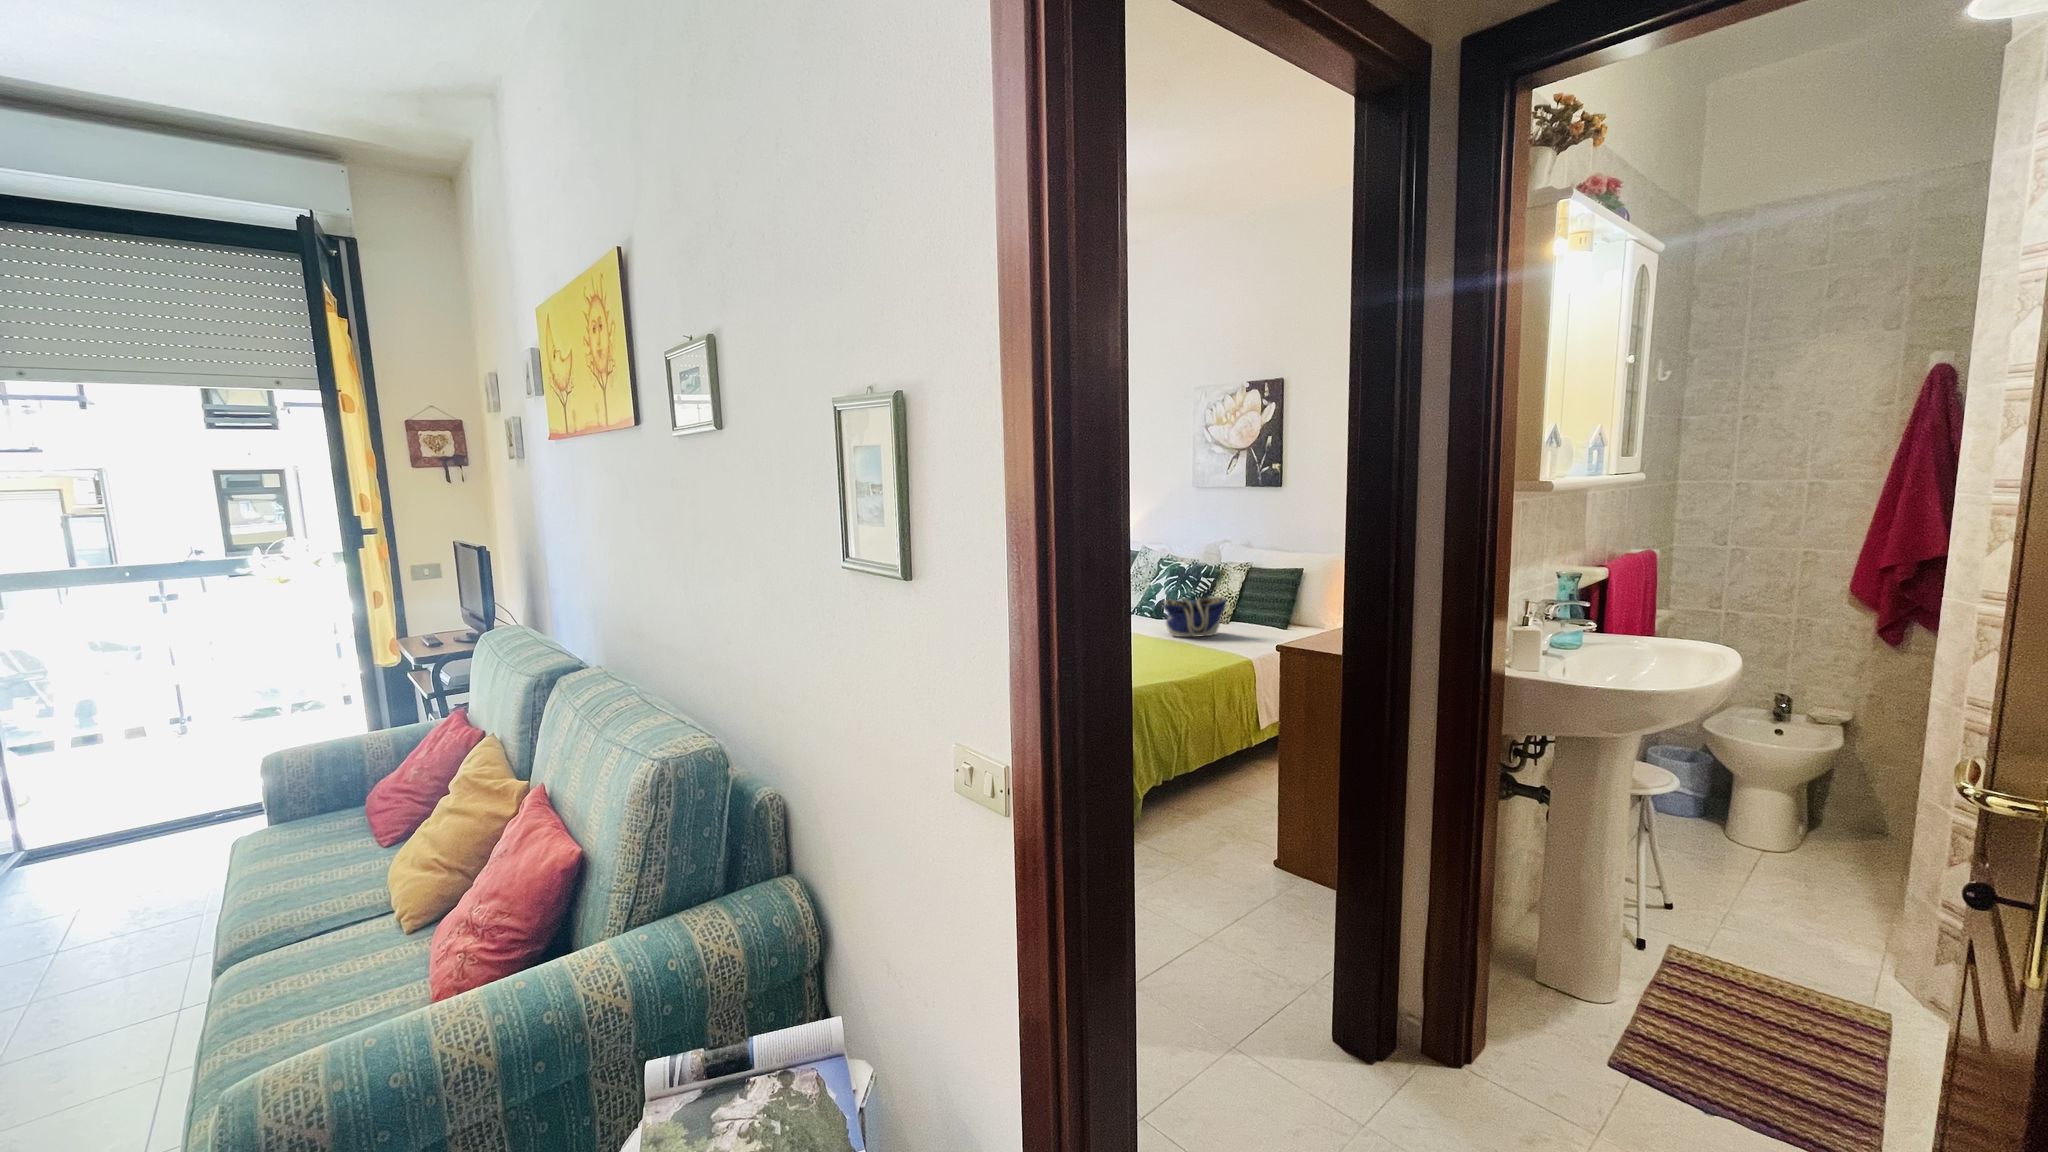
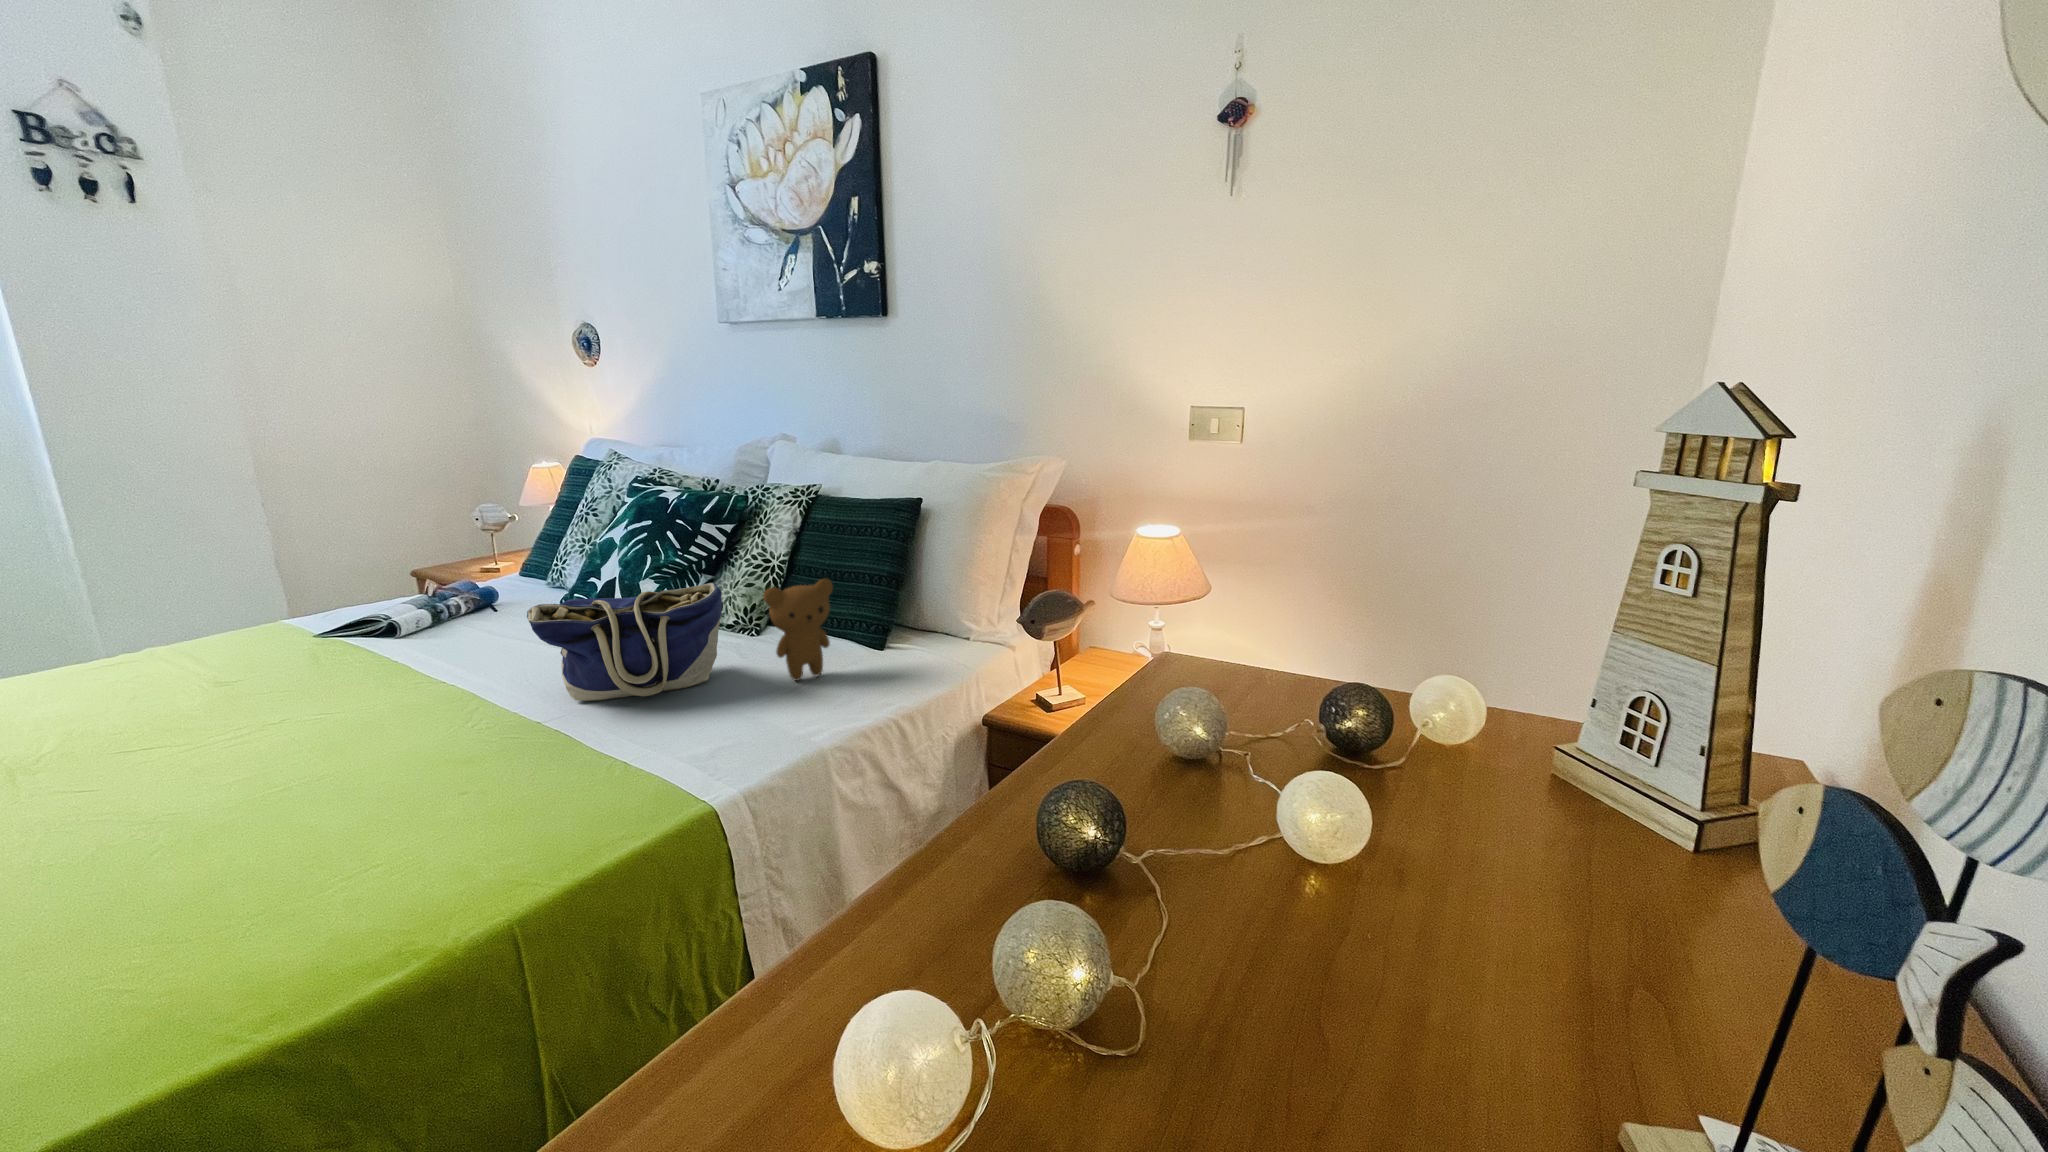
teddy bear: none [1242,598,1267,637] -> present [763,579,833,681]

